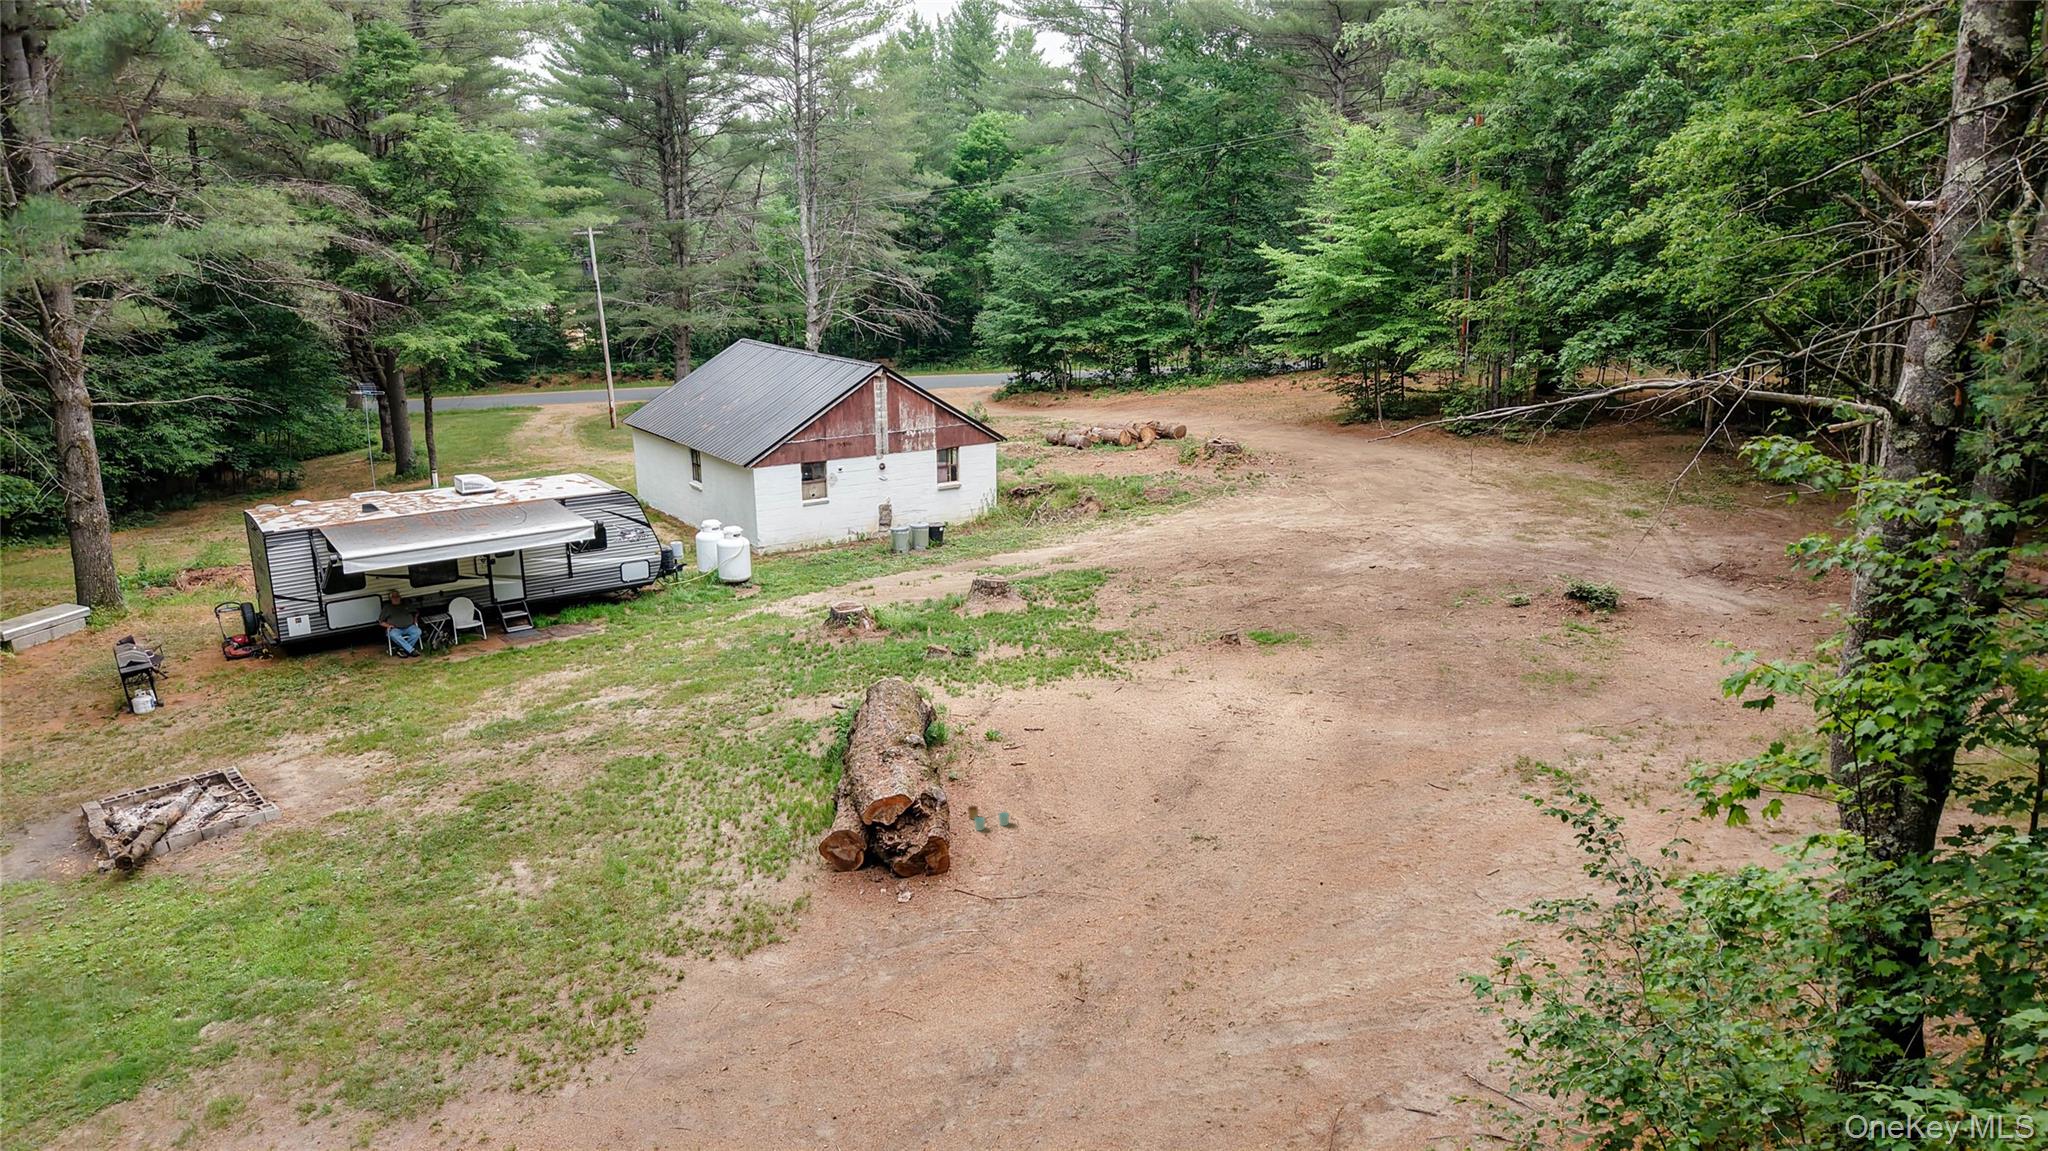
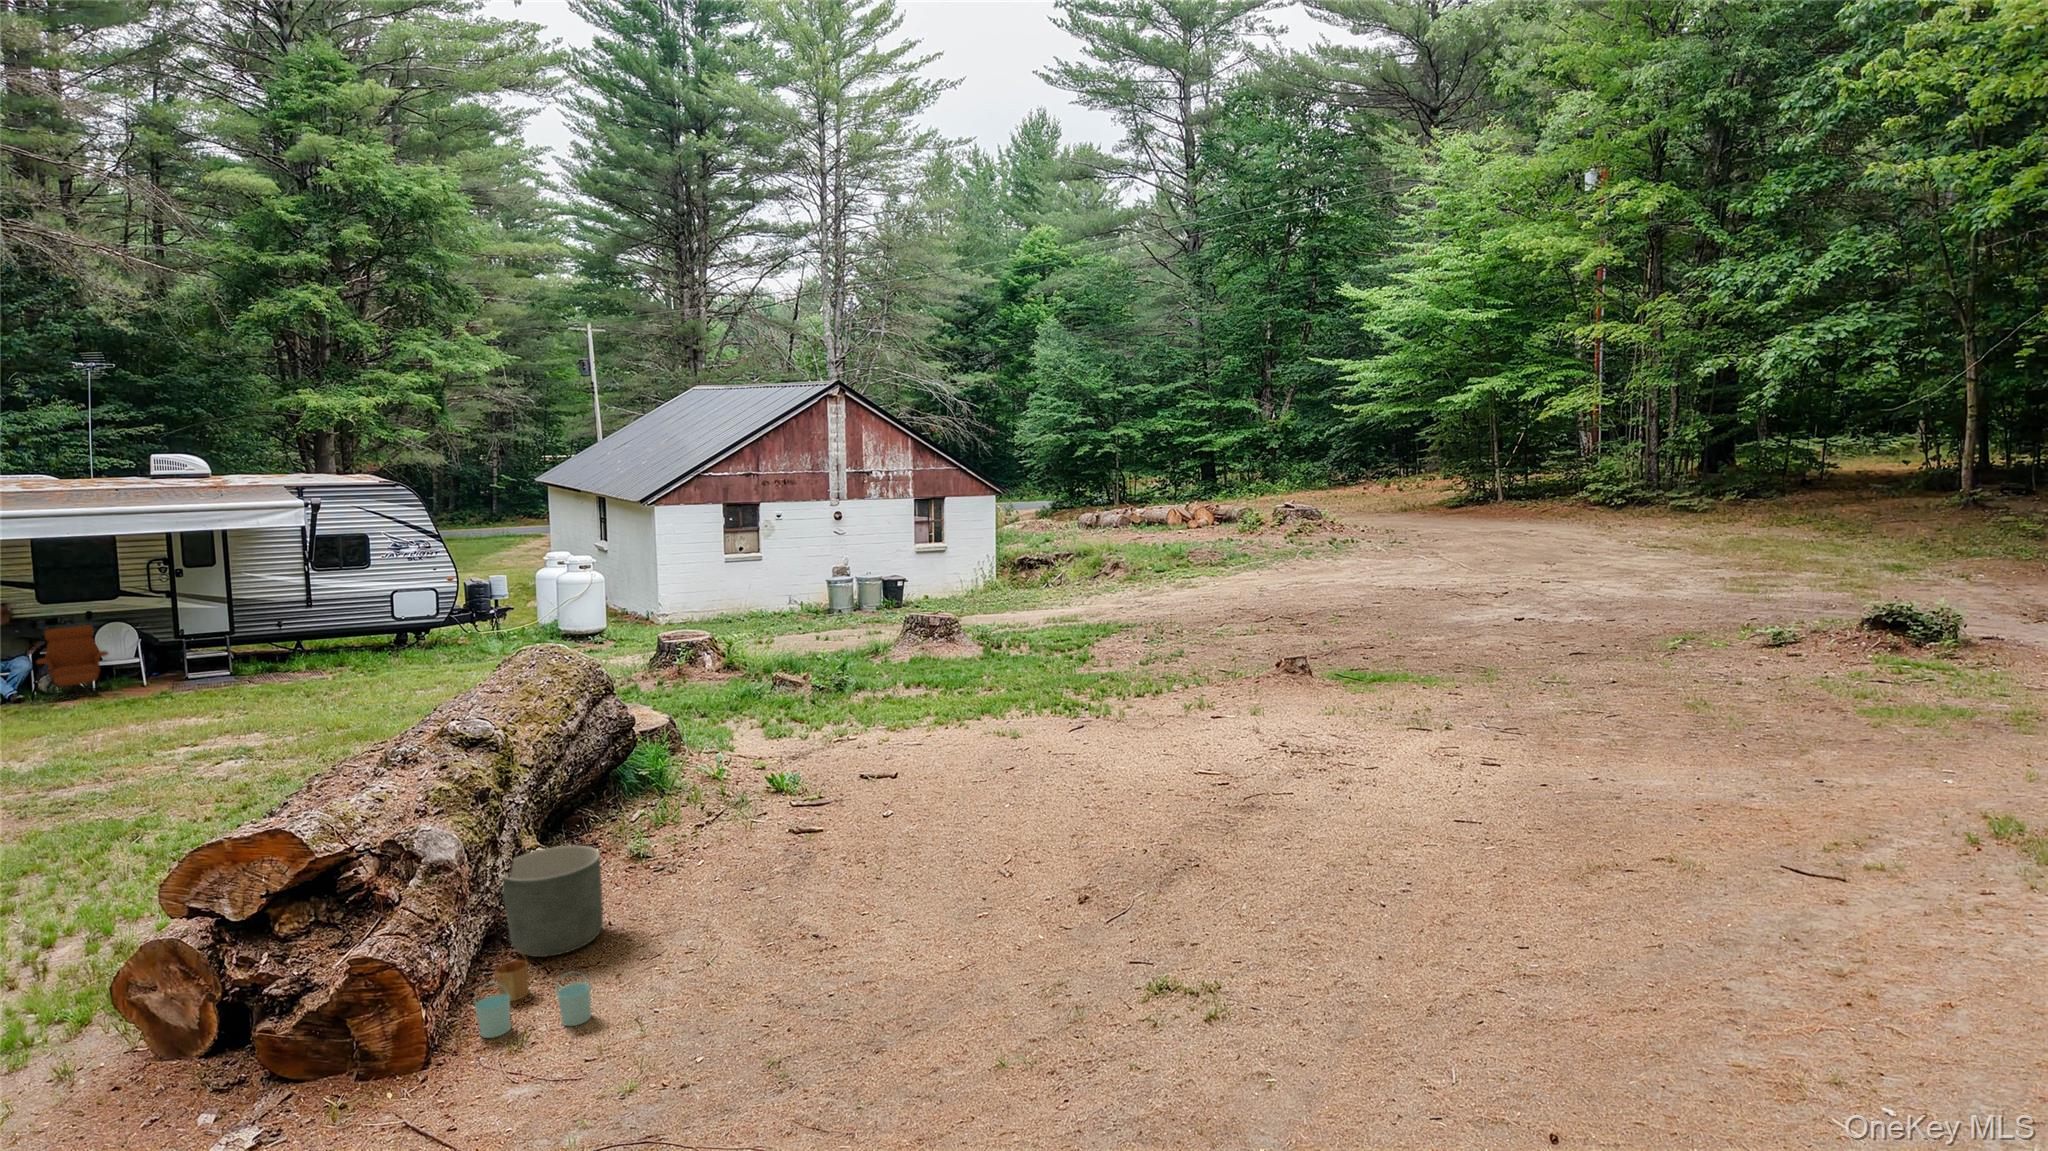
lounge chair: none [437,606,484,658] -> present [37,625,108,700]
planter: none [950,763,985,804] -> present [501,846,603,957]

